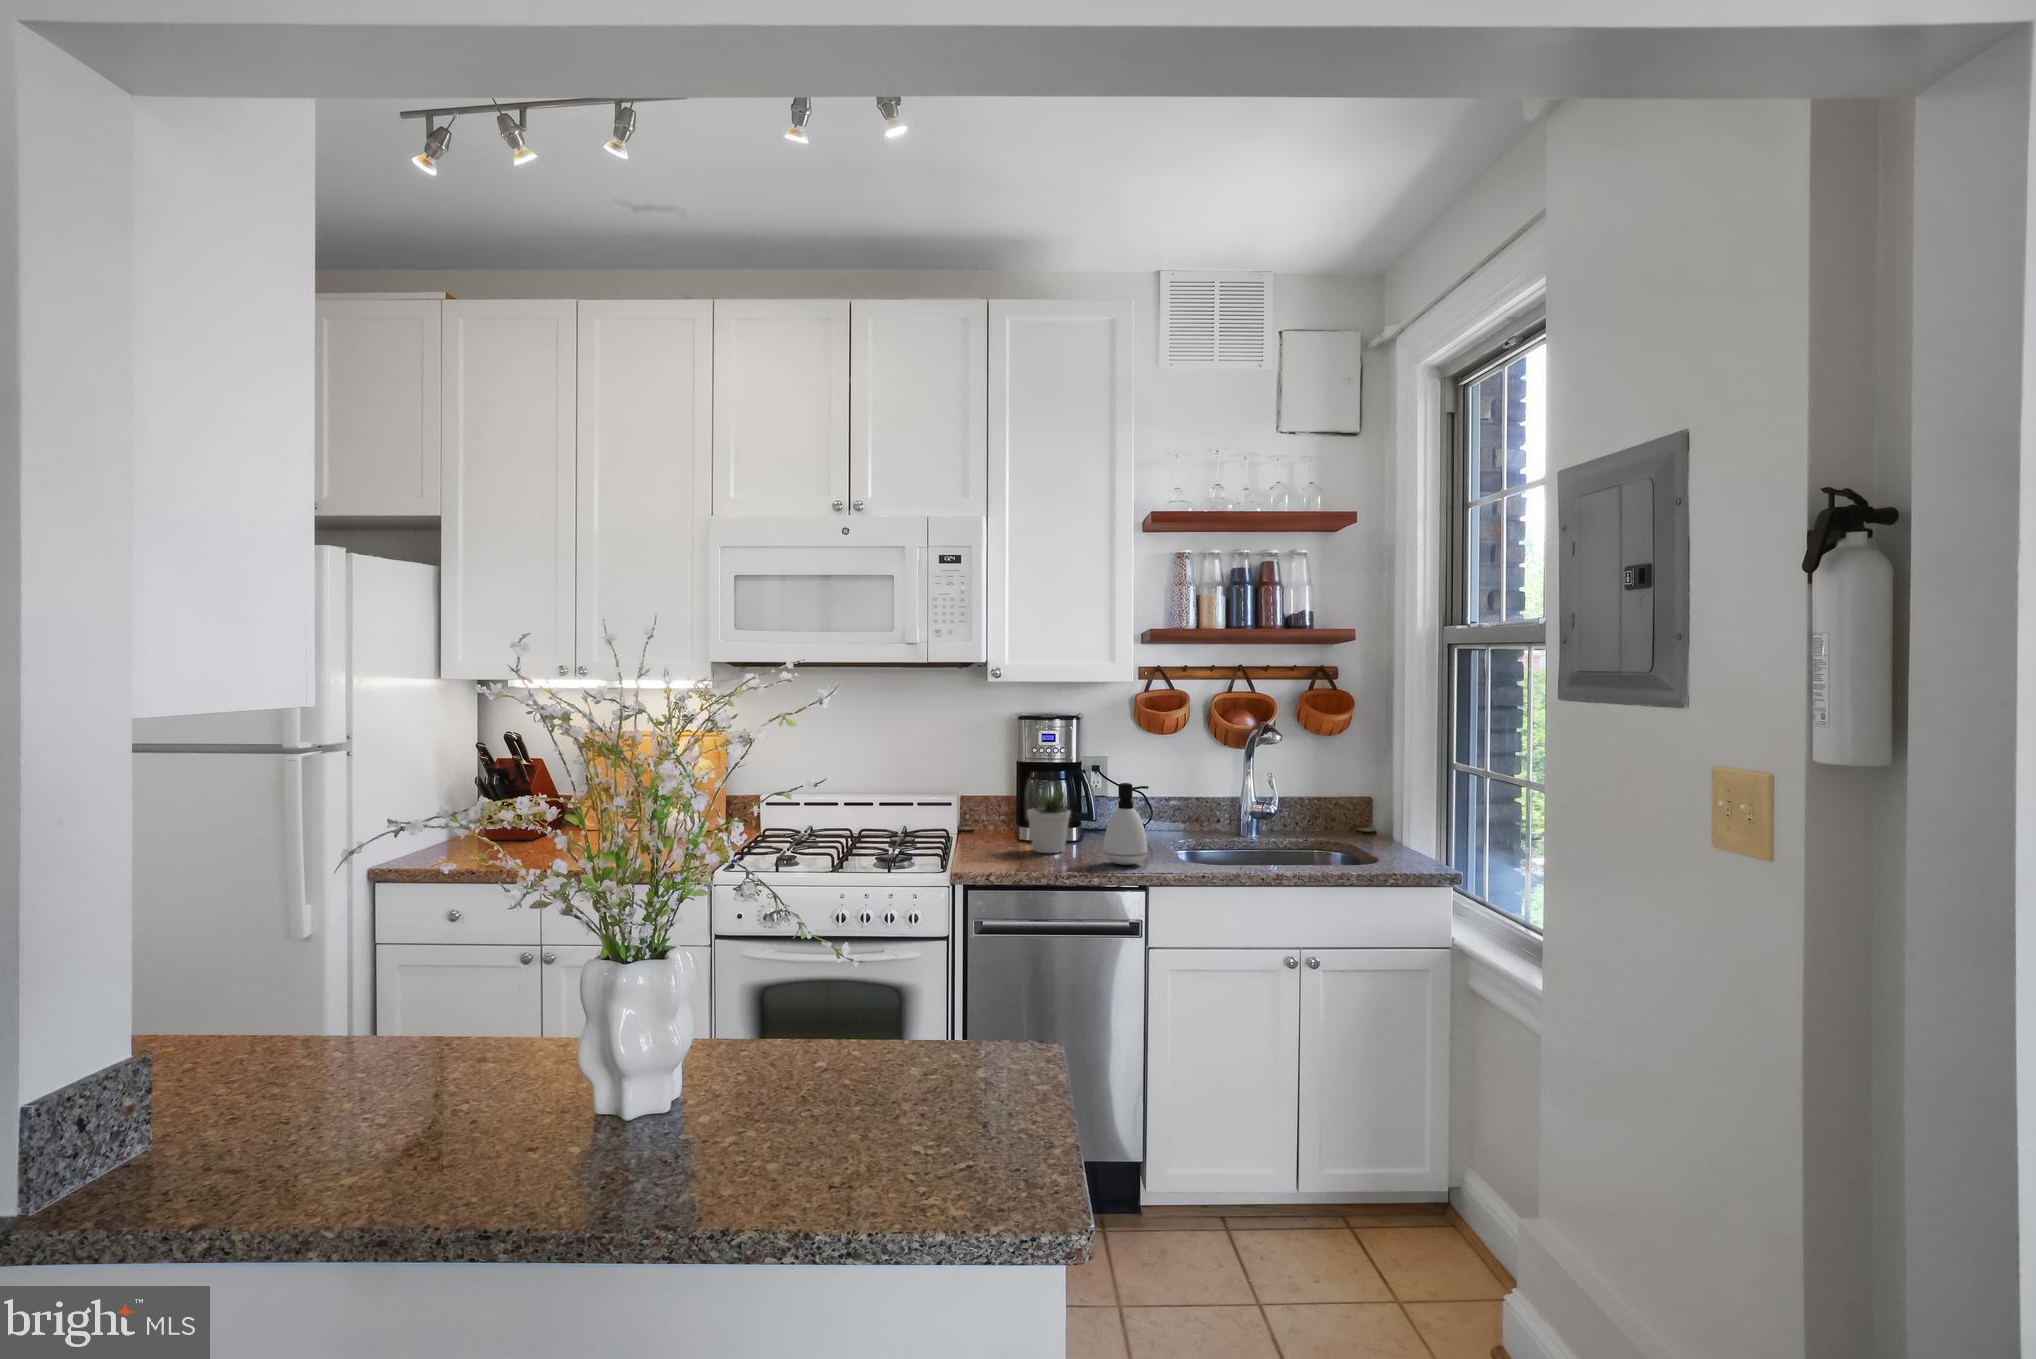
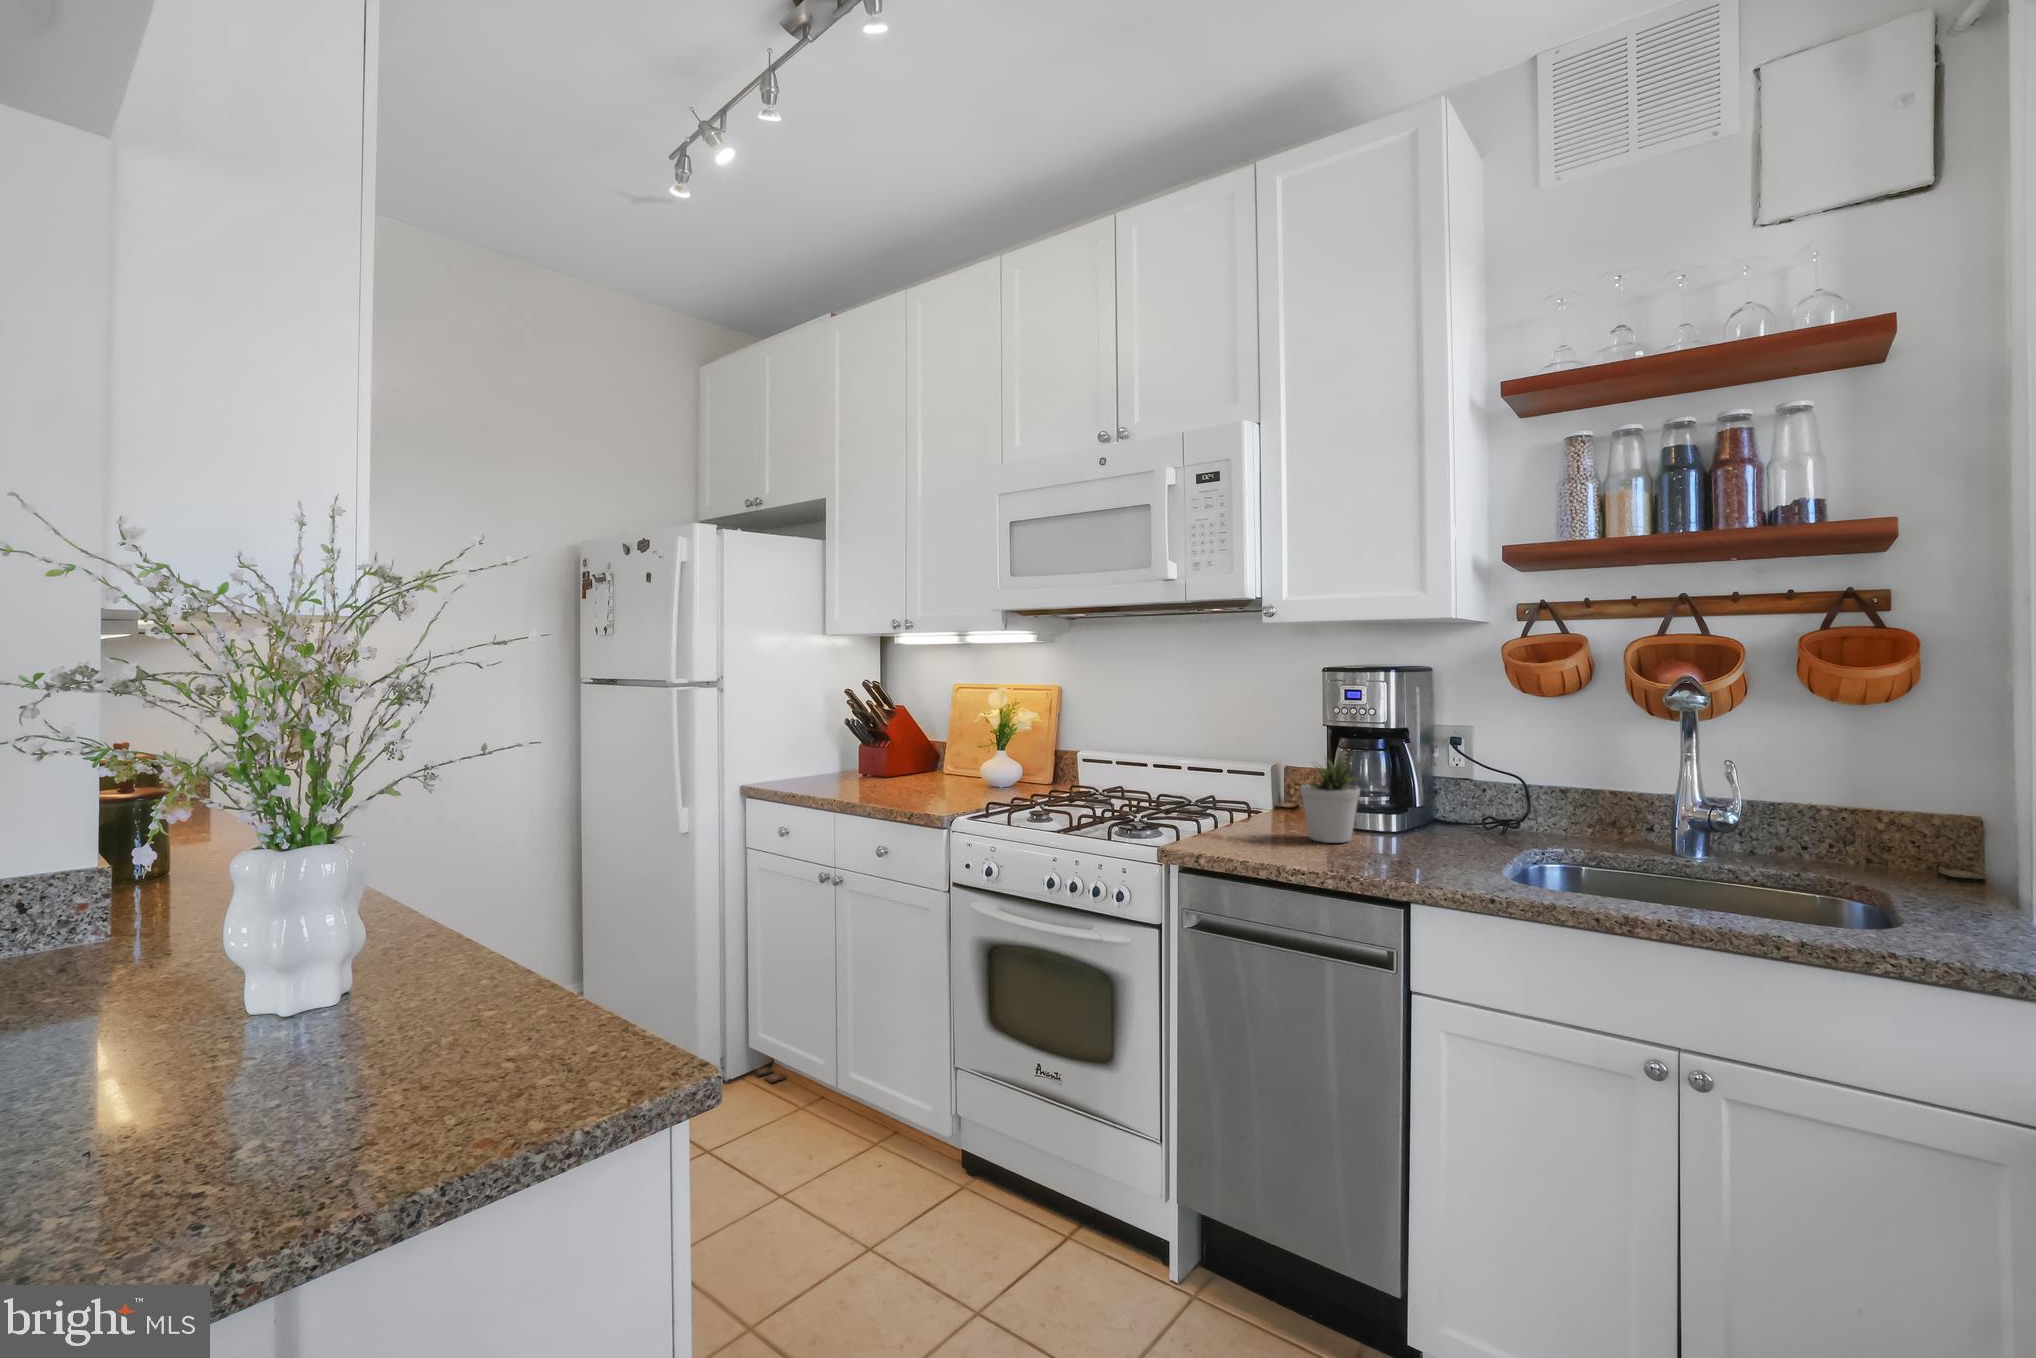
soap dispenser: present [1104,783,1148,865] -> none [1367,753,1436,869]

